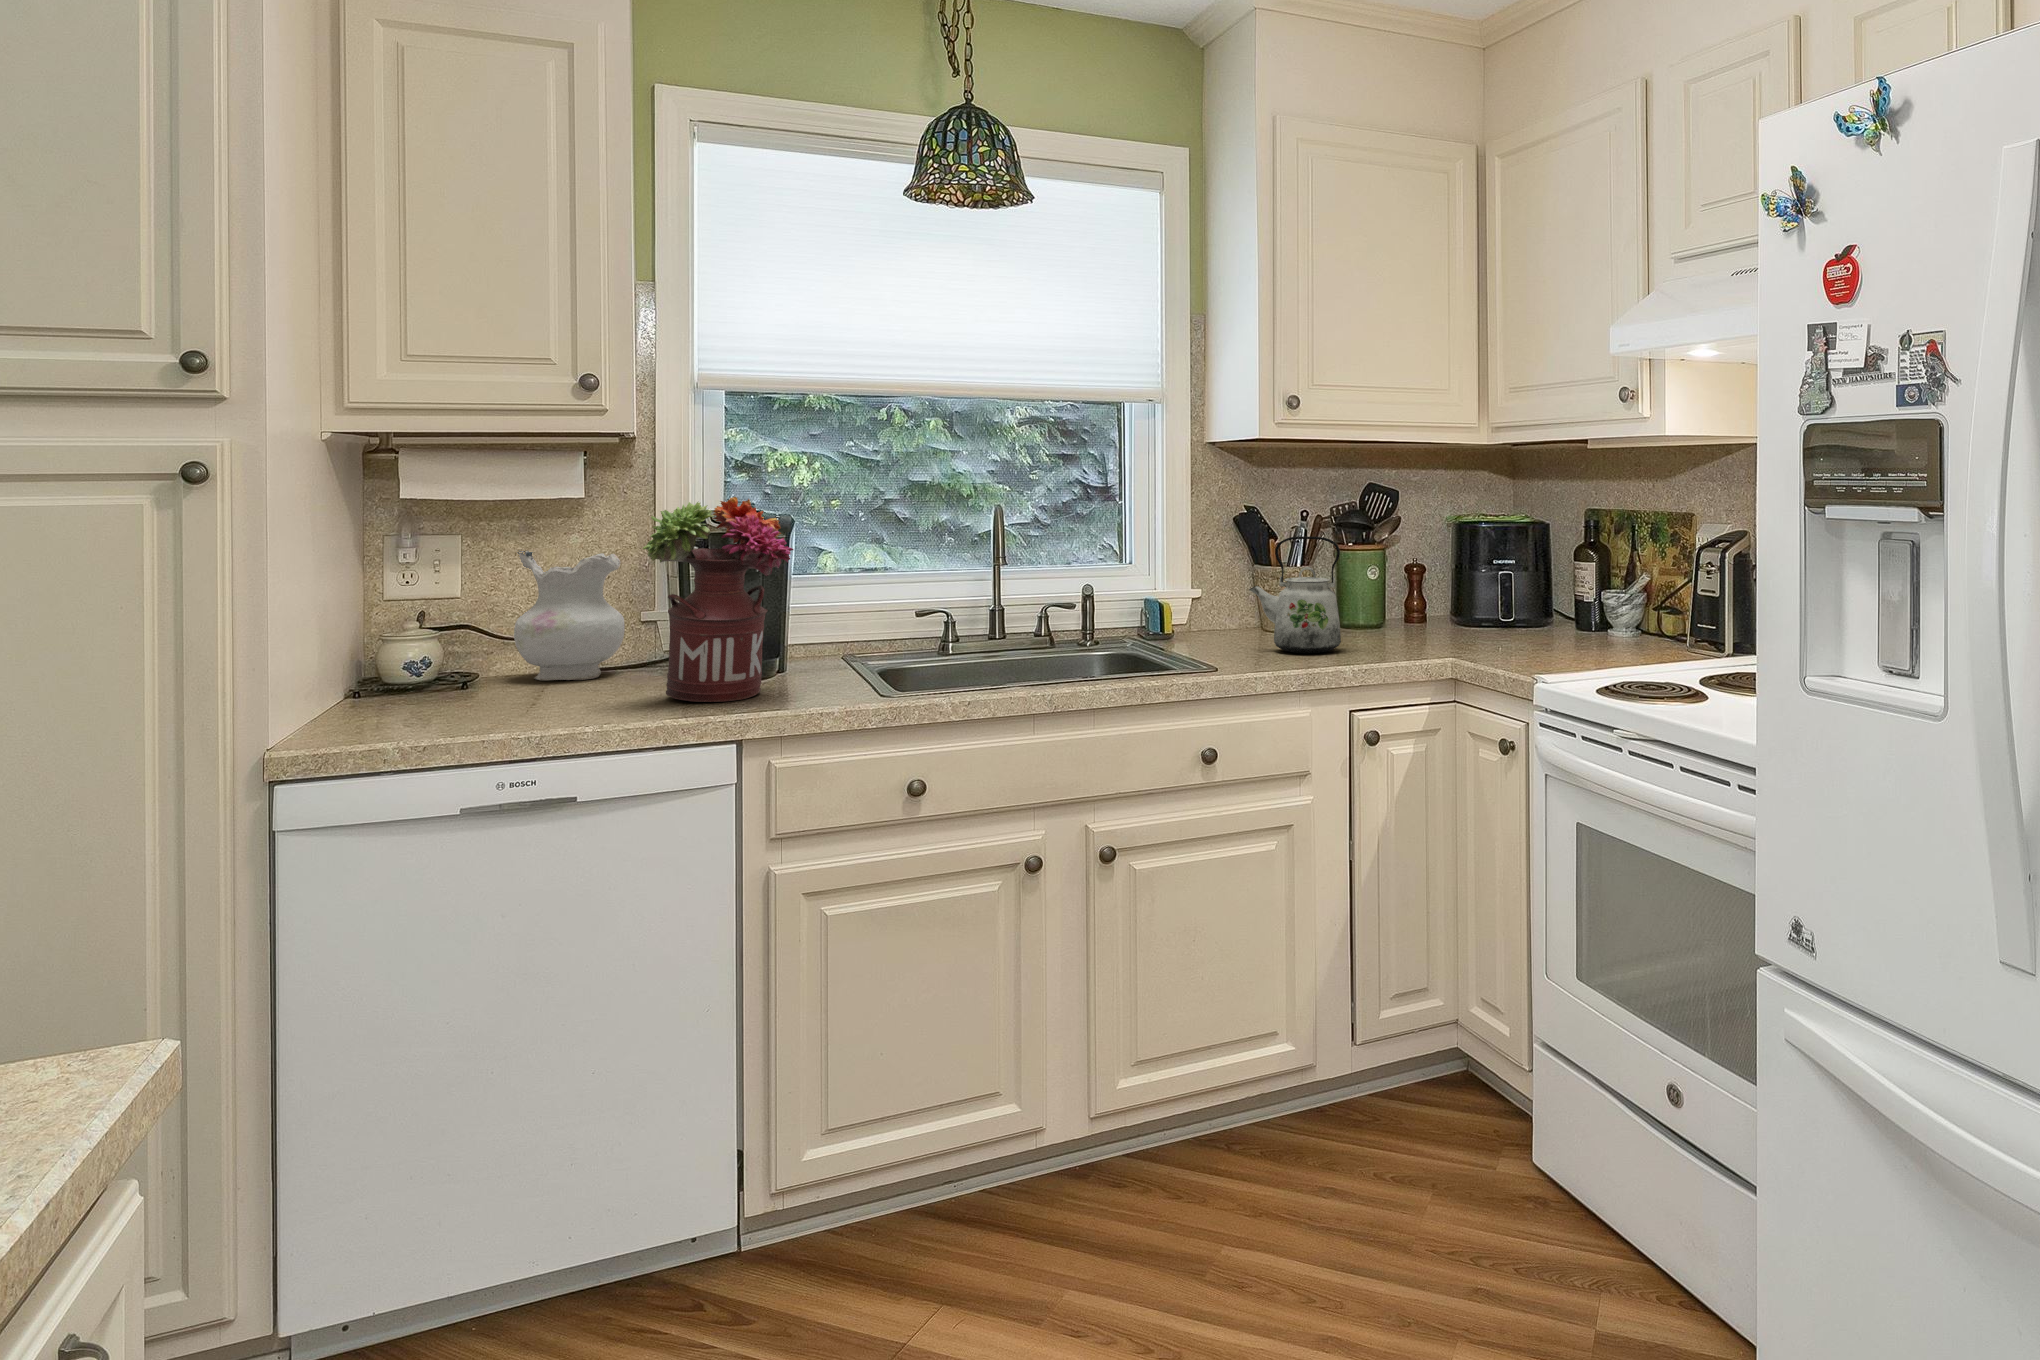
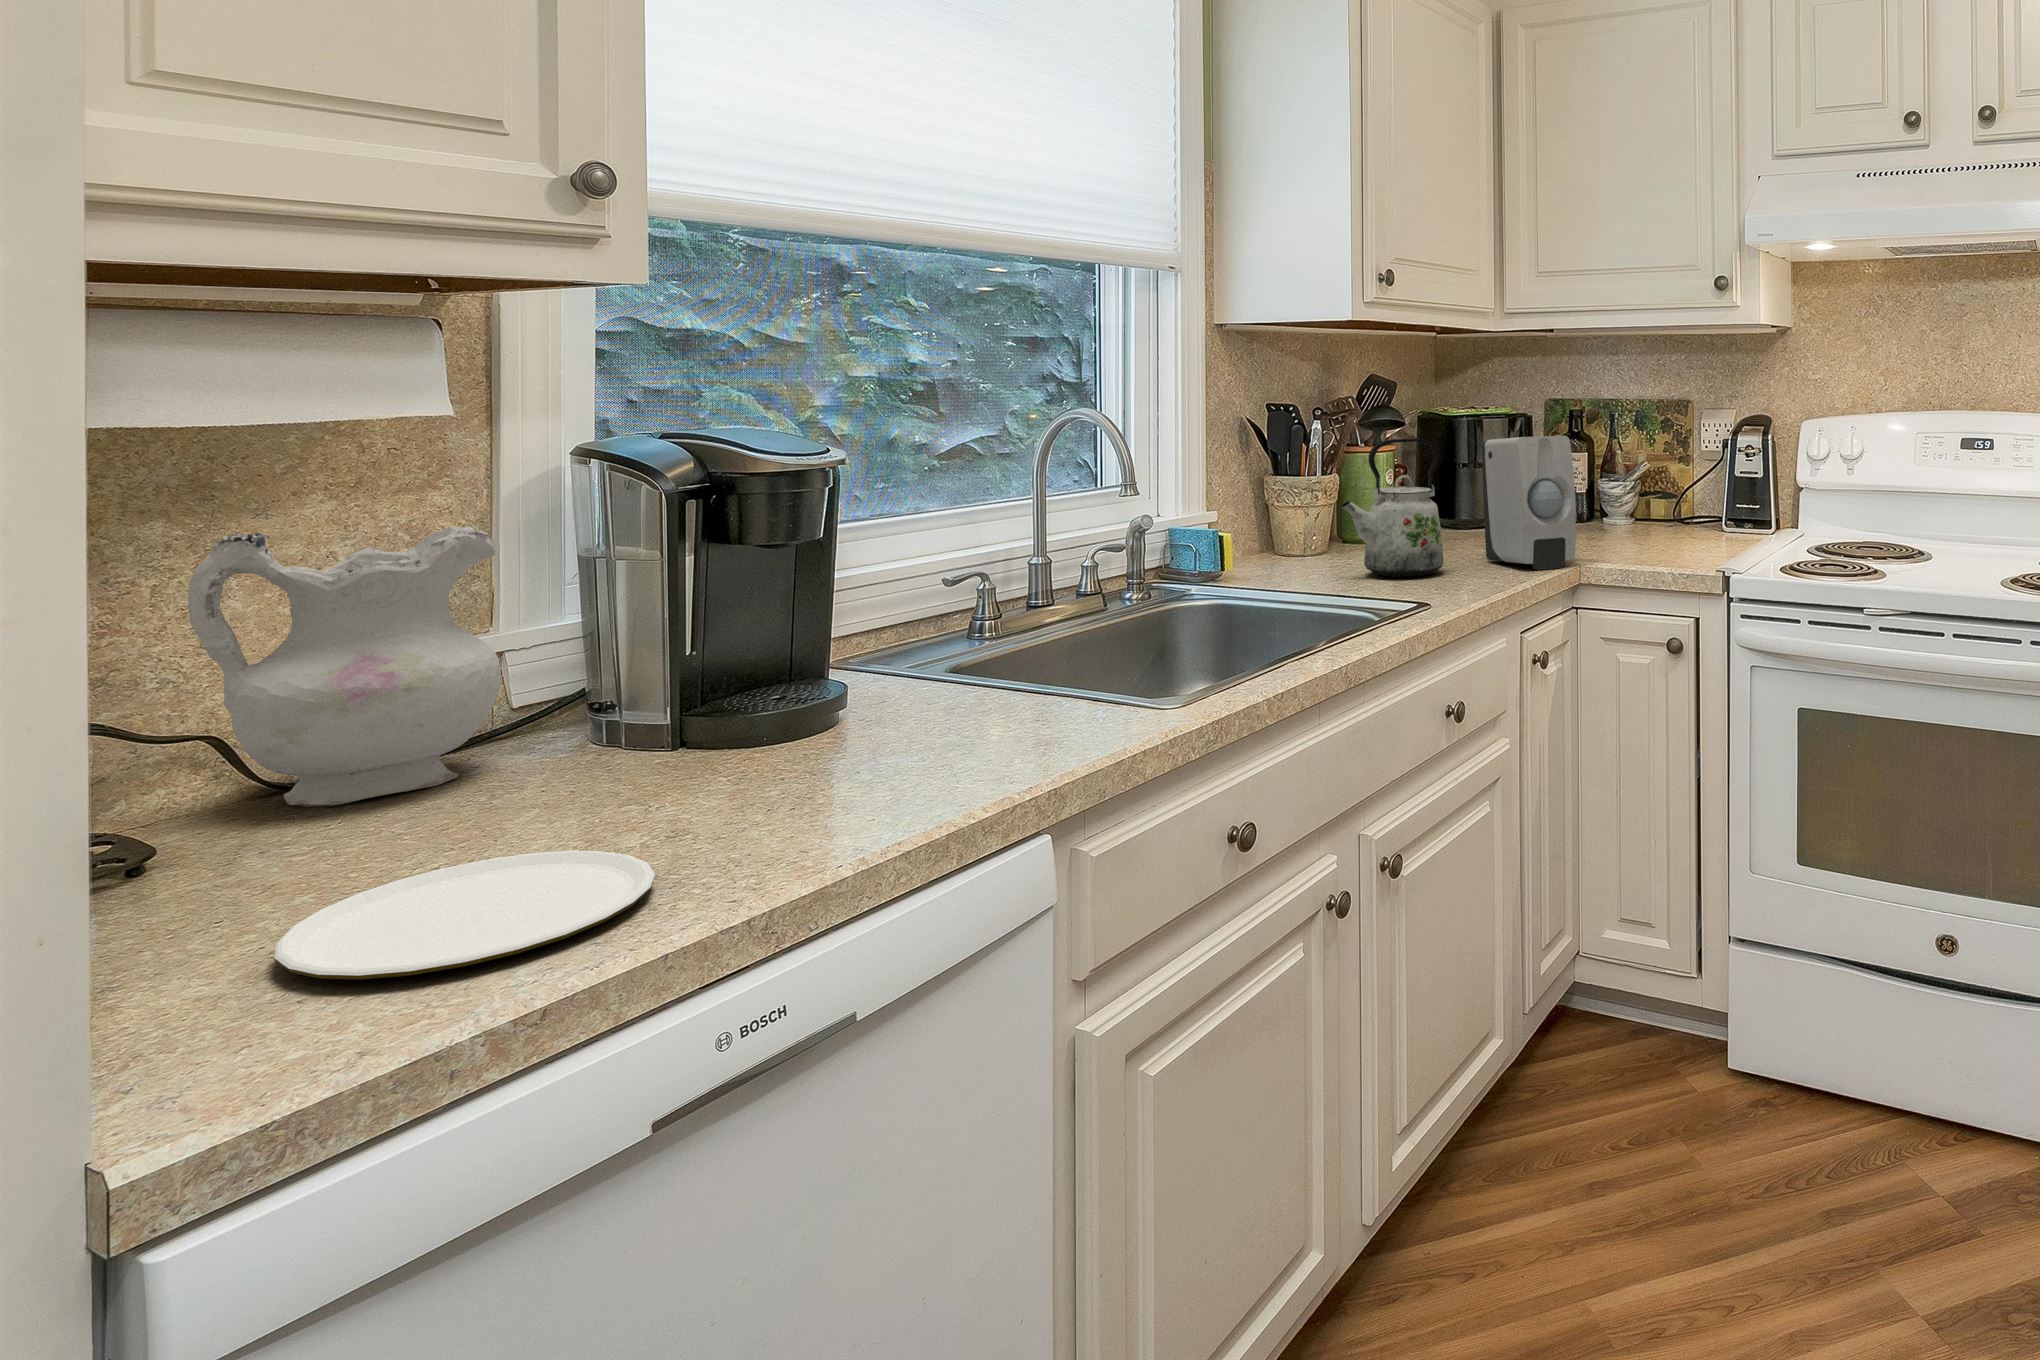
flower arrangement: present [643,497,794,702] -> none [801,404,1051,772]
soap dispenser: none [1389,539,1450,660] -> present [1482,436,1576,570]
plate: none [363,701,517,729] -> present [274,851,655,980]

